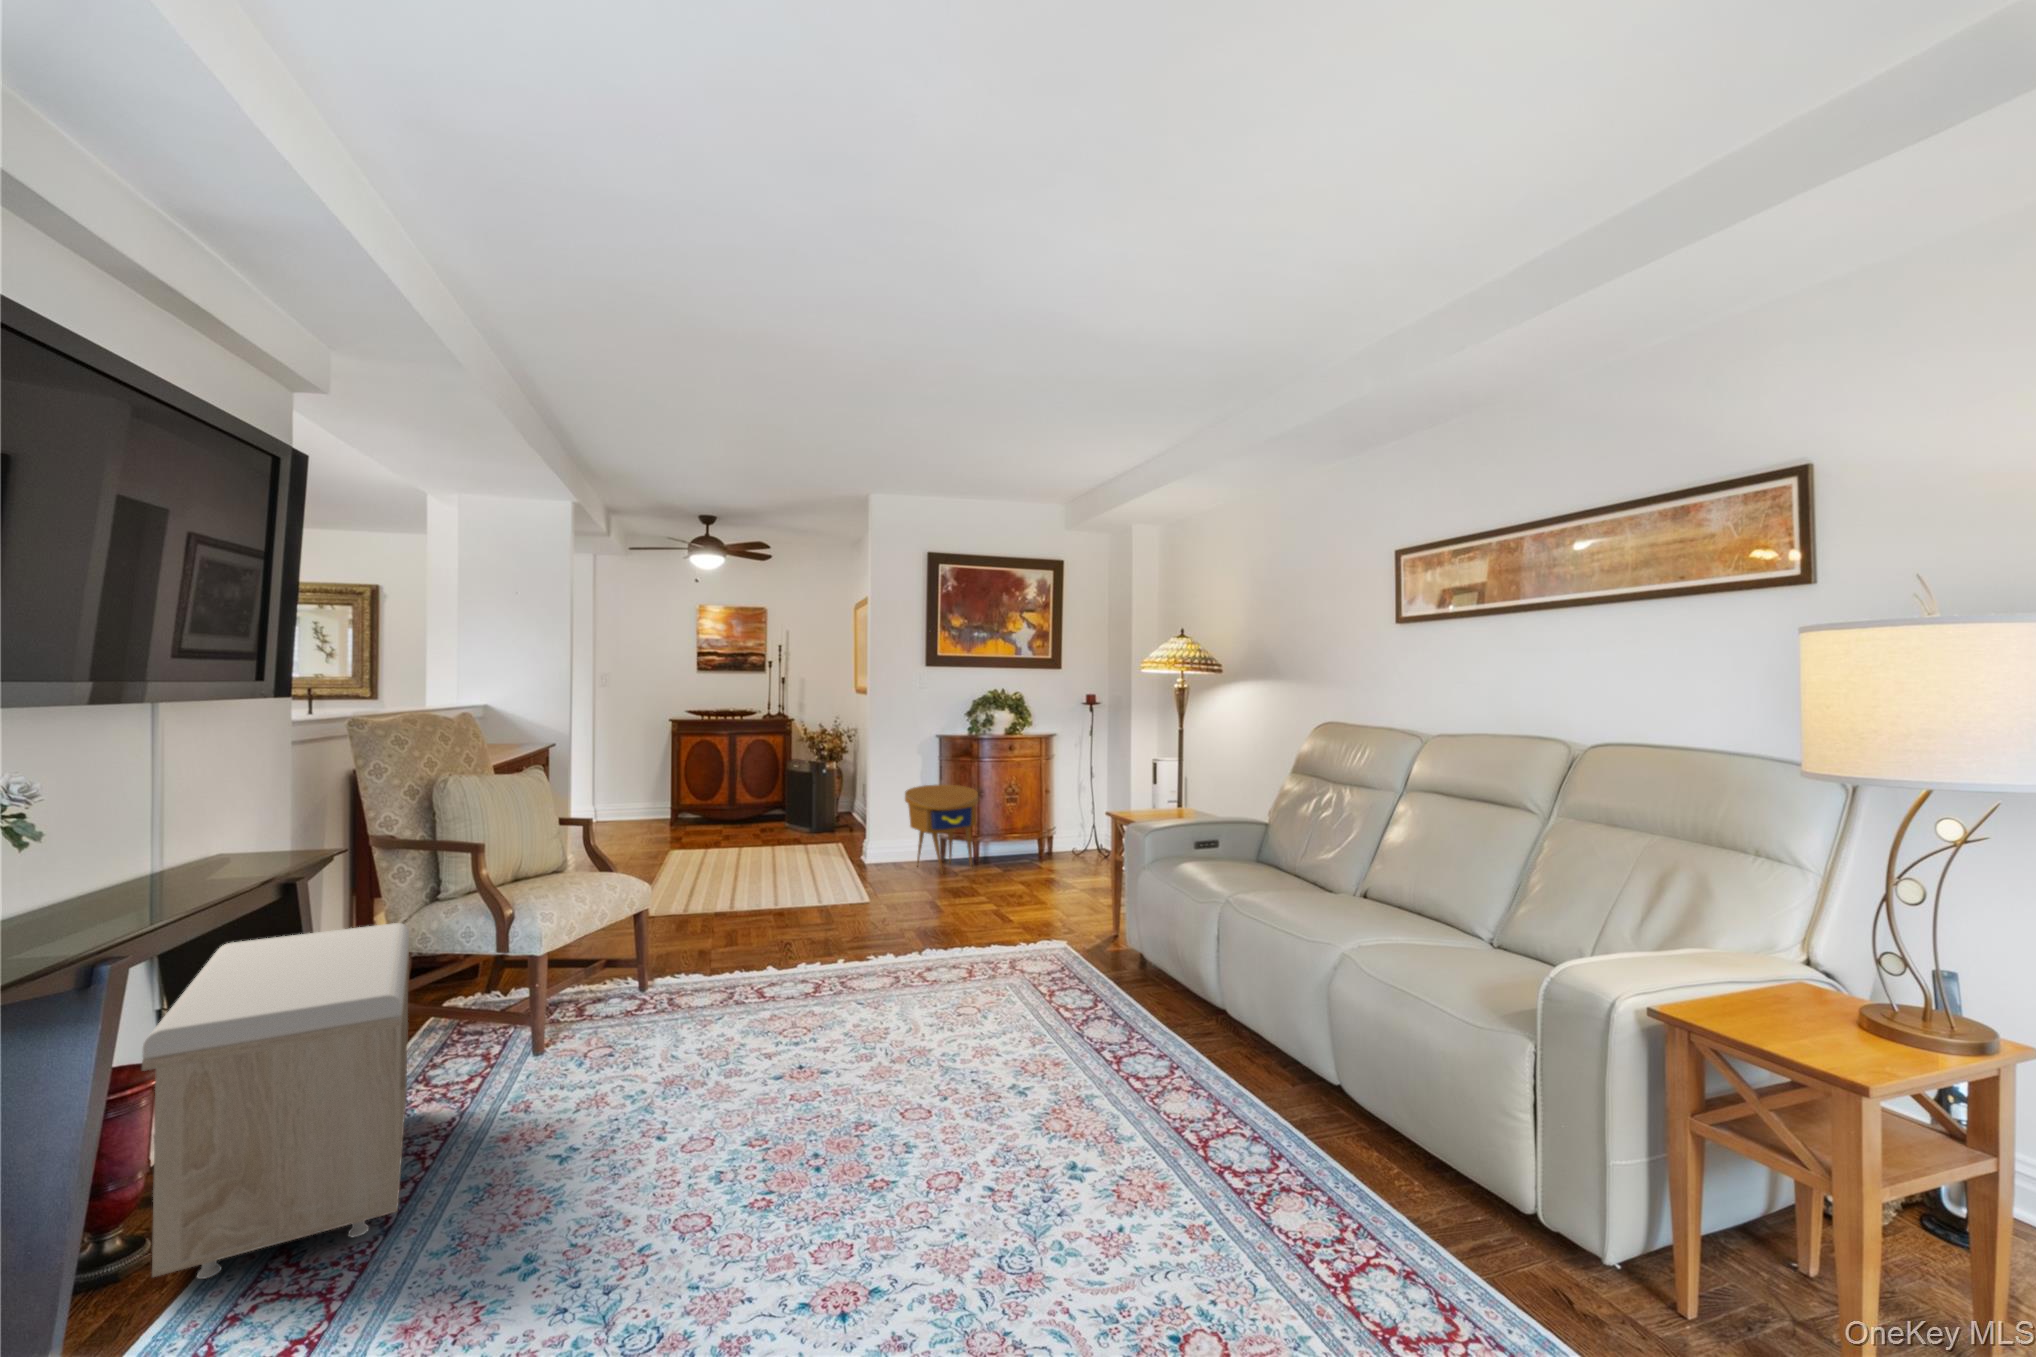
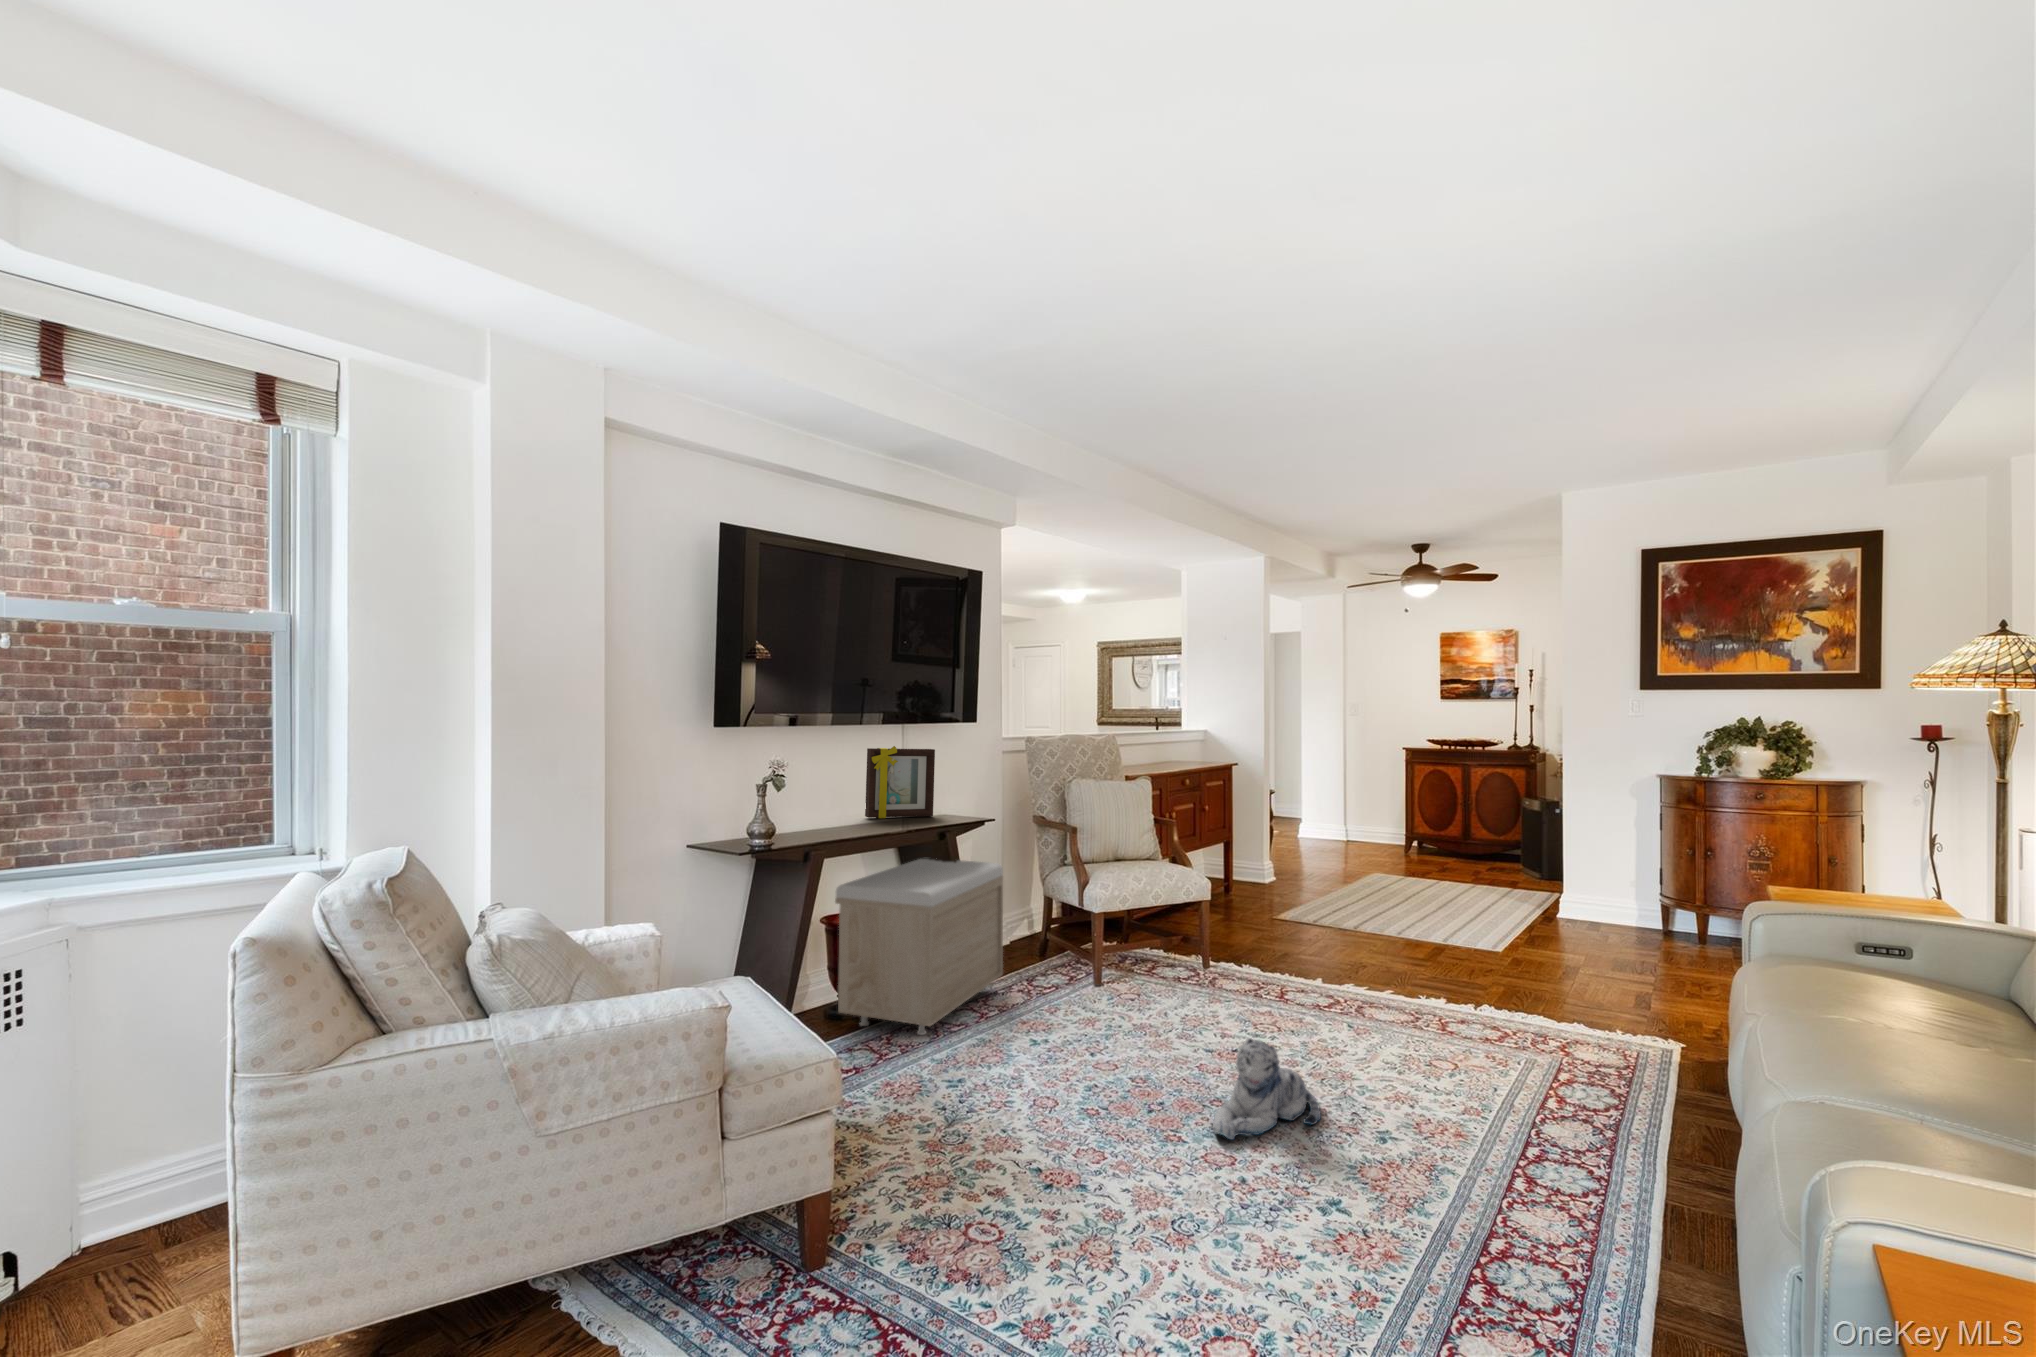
picture frame: none [105,754,261,893] -> present [865,746,935,818]
side table: present [905,785,978,873] -> none [1590,836,1701,953]
plush toy: none [882,1041,965,1160] -> present [1213,1038,1321,1140]

